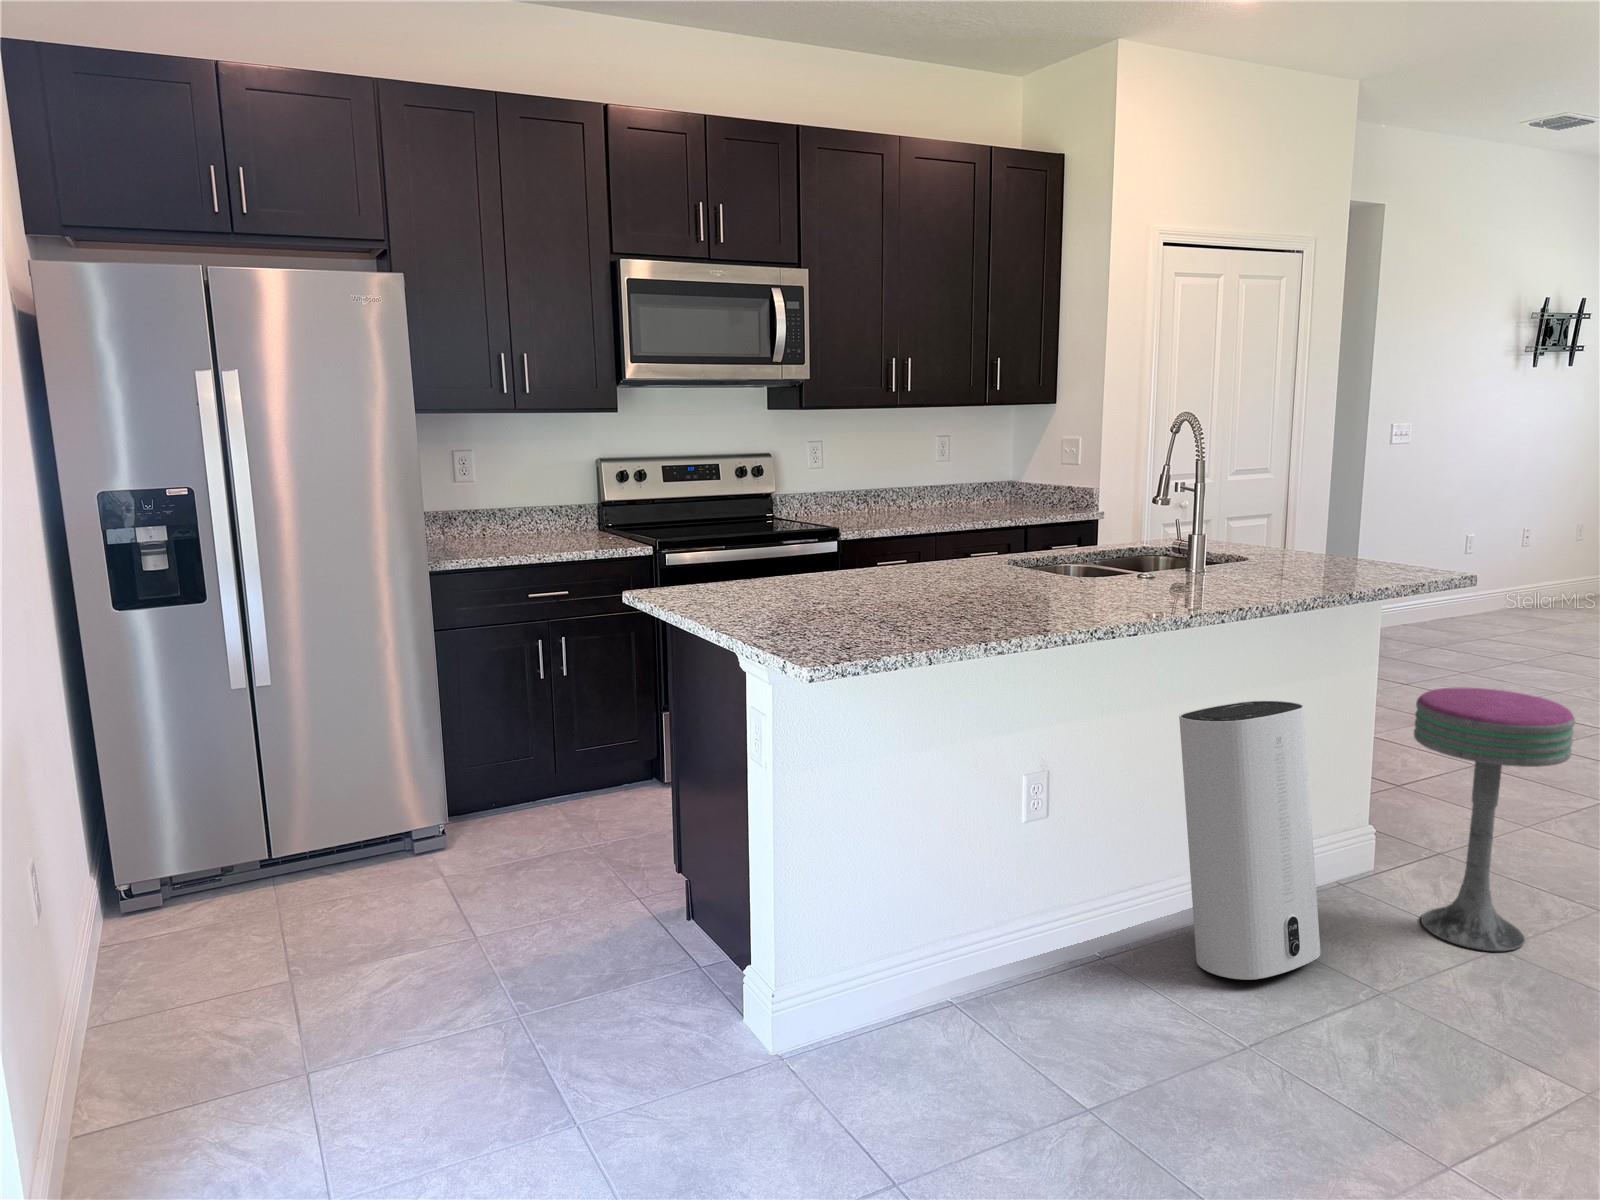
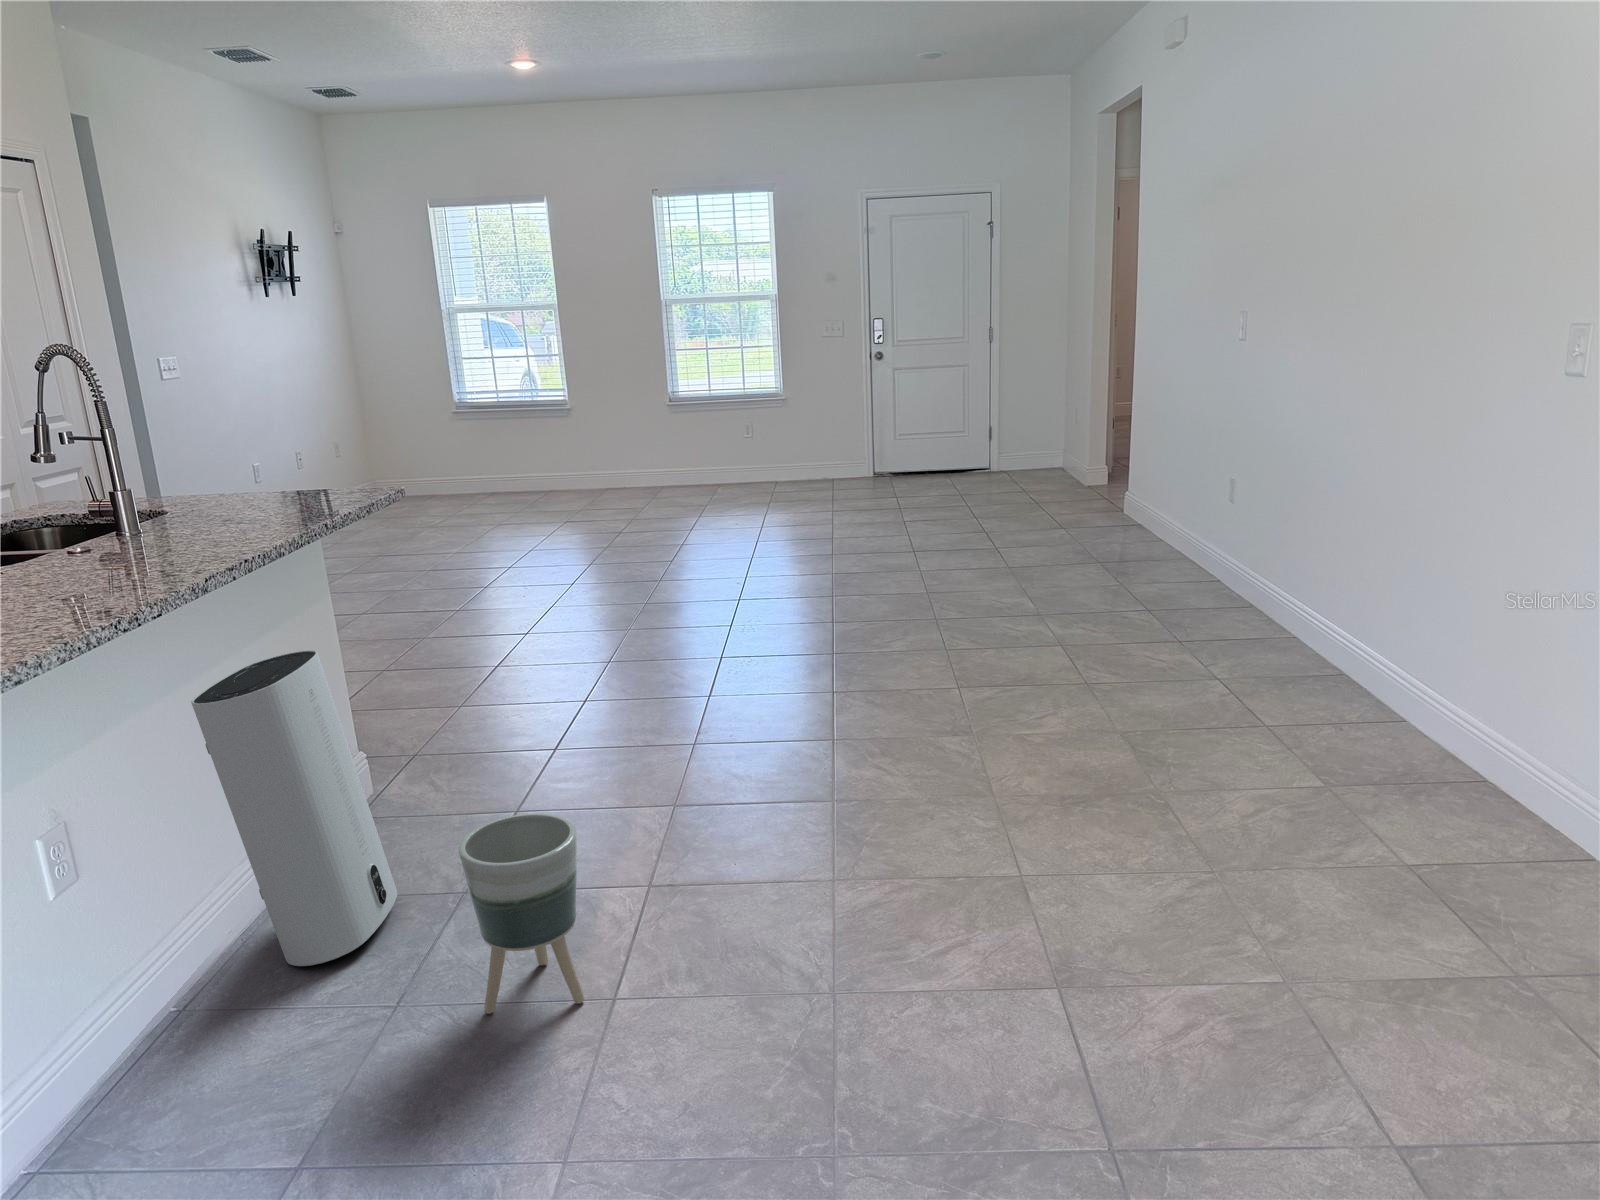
bar stool: present [1414,687,1575,951] -> none [392,586,527,827]
planter: none [1314,920,1462,1150] -> present [458,813,584,1014]

